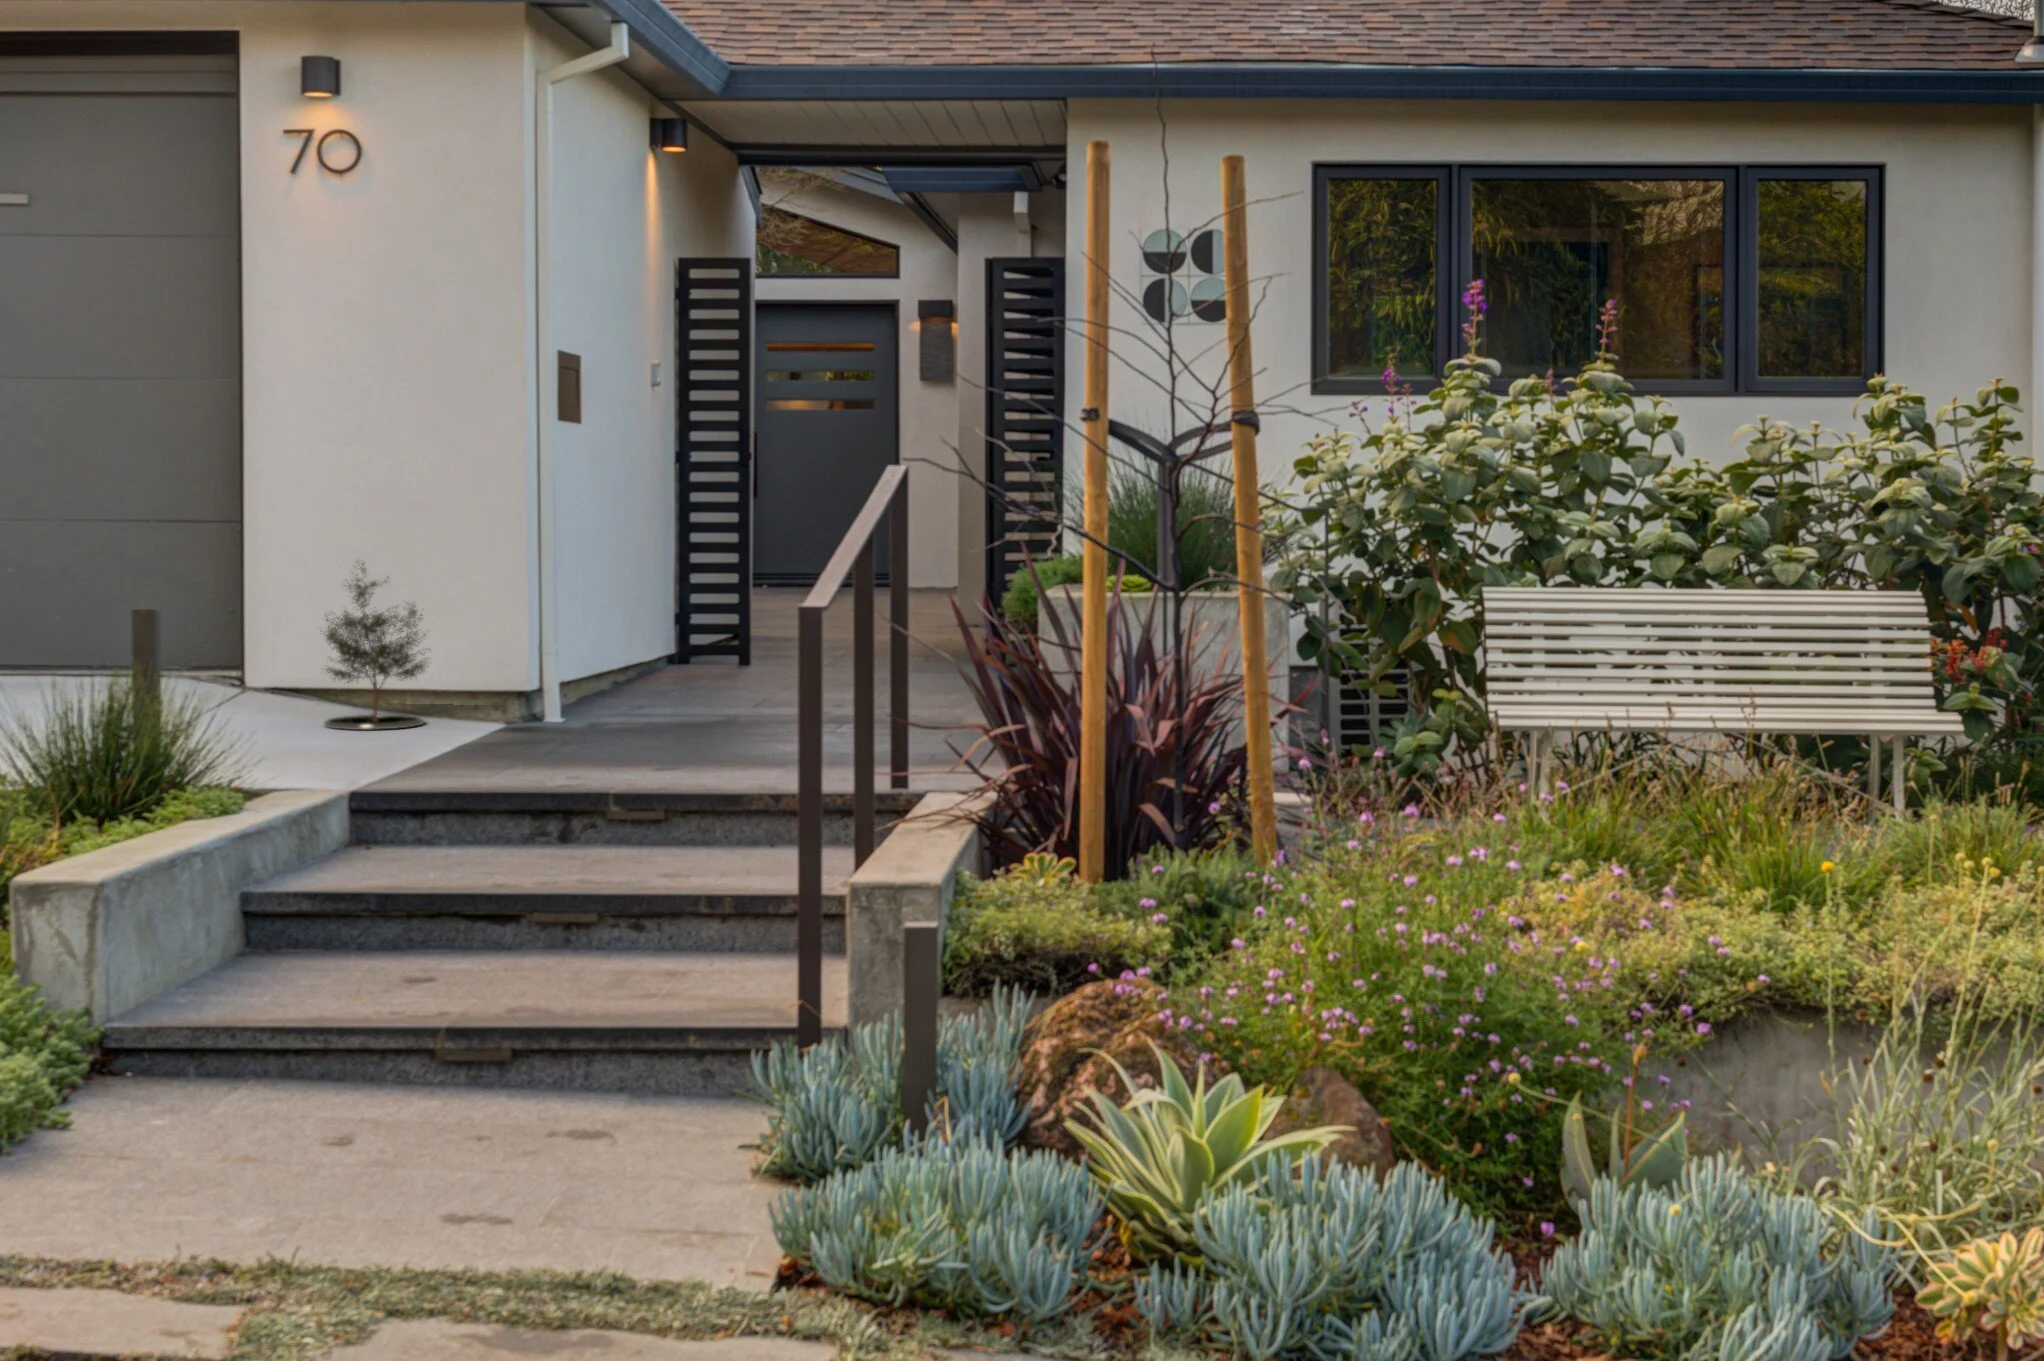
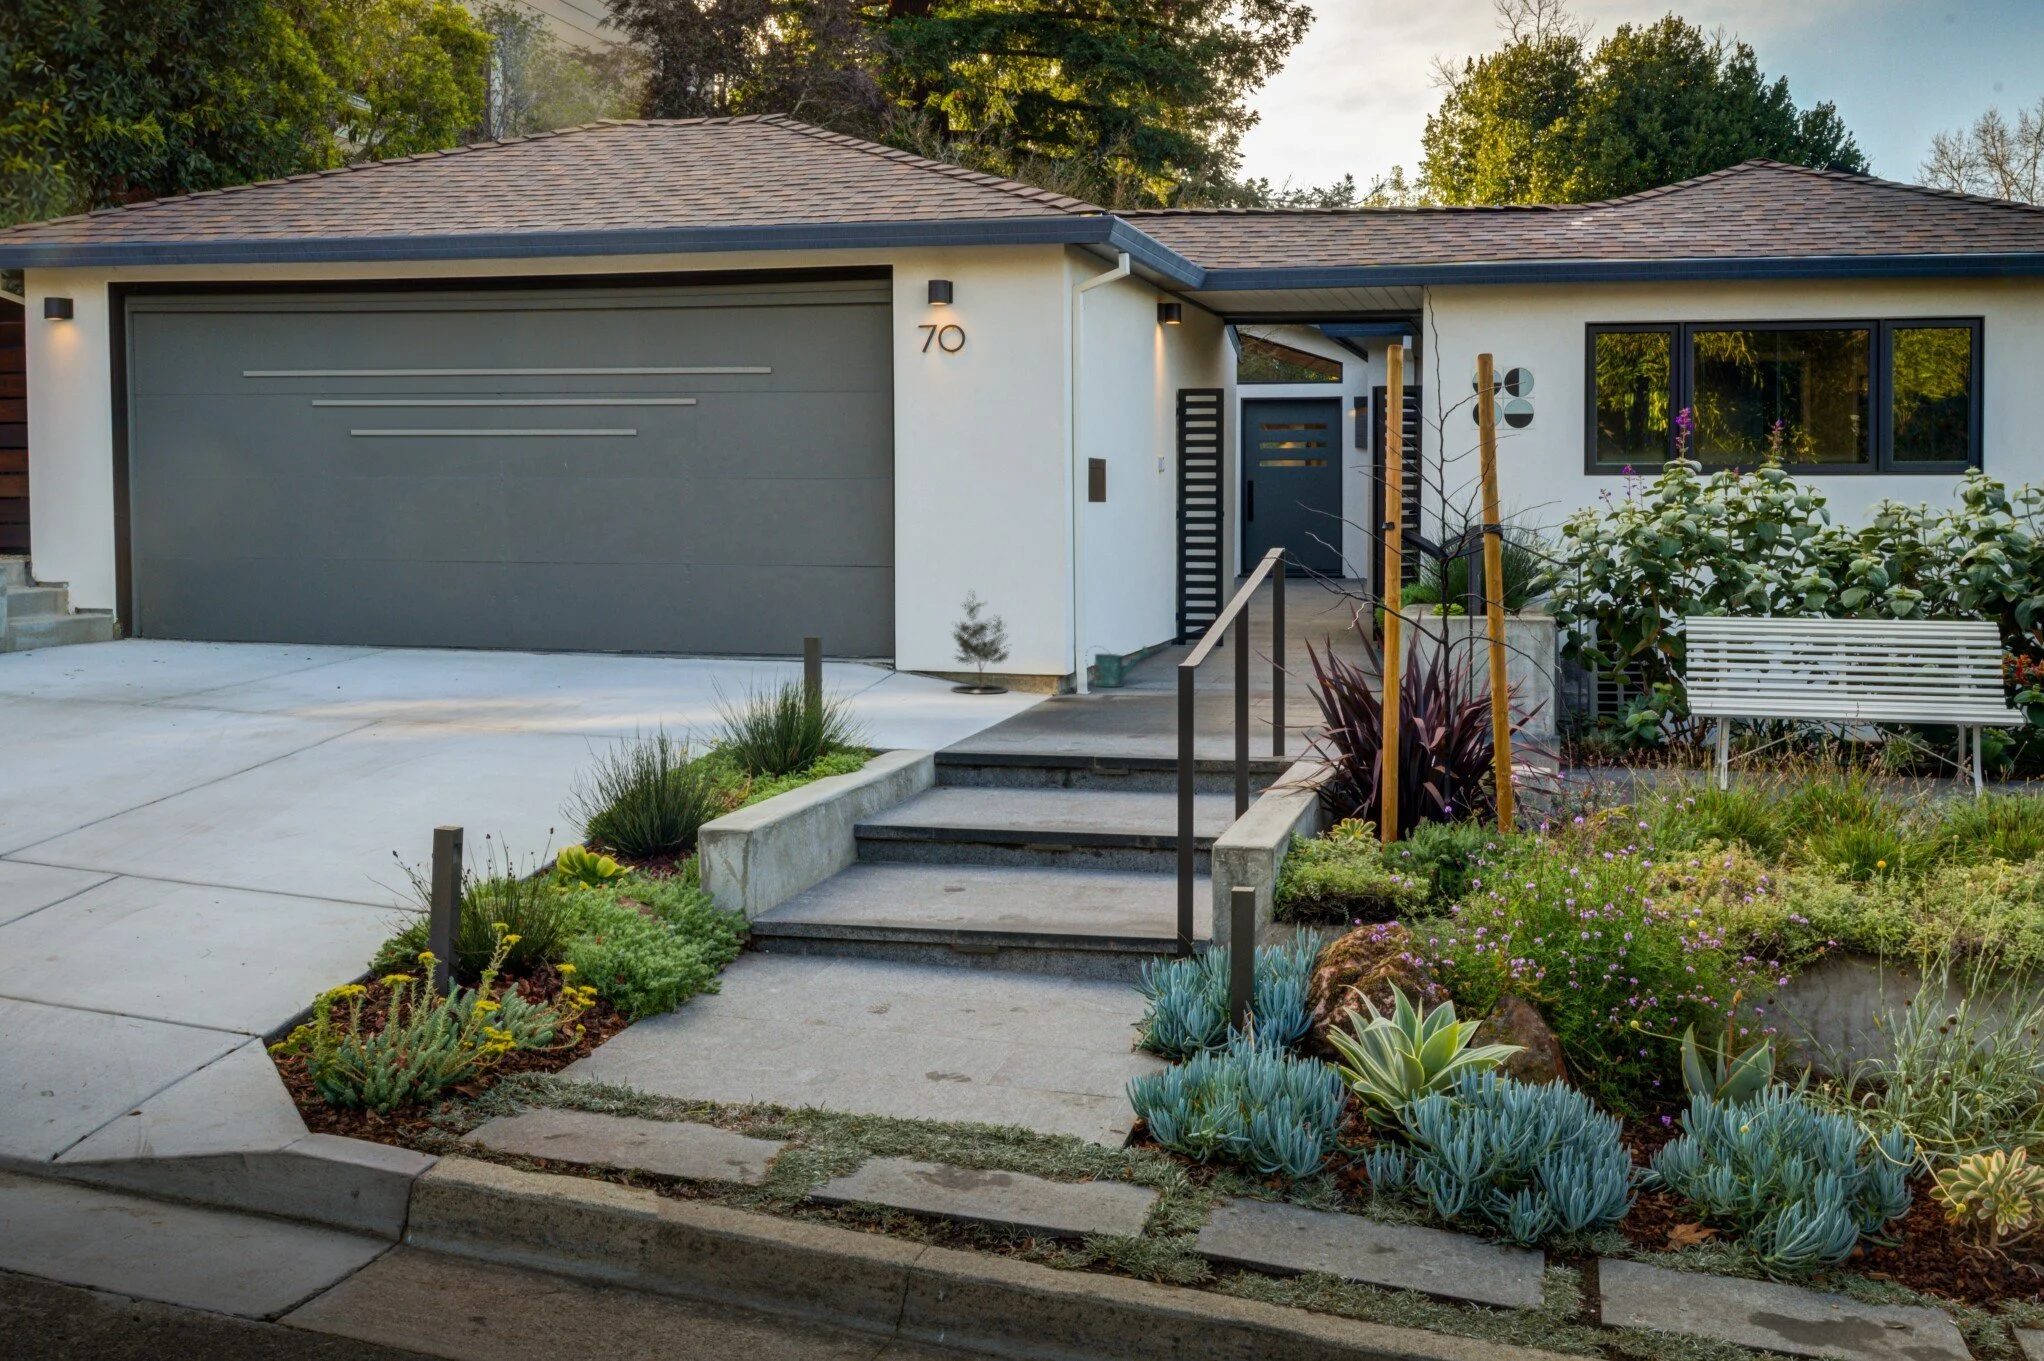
watering can: none [572,649,679,714] -> present [1086,647,1150,687]

